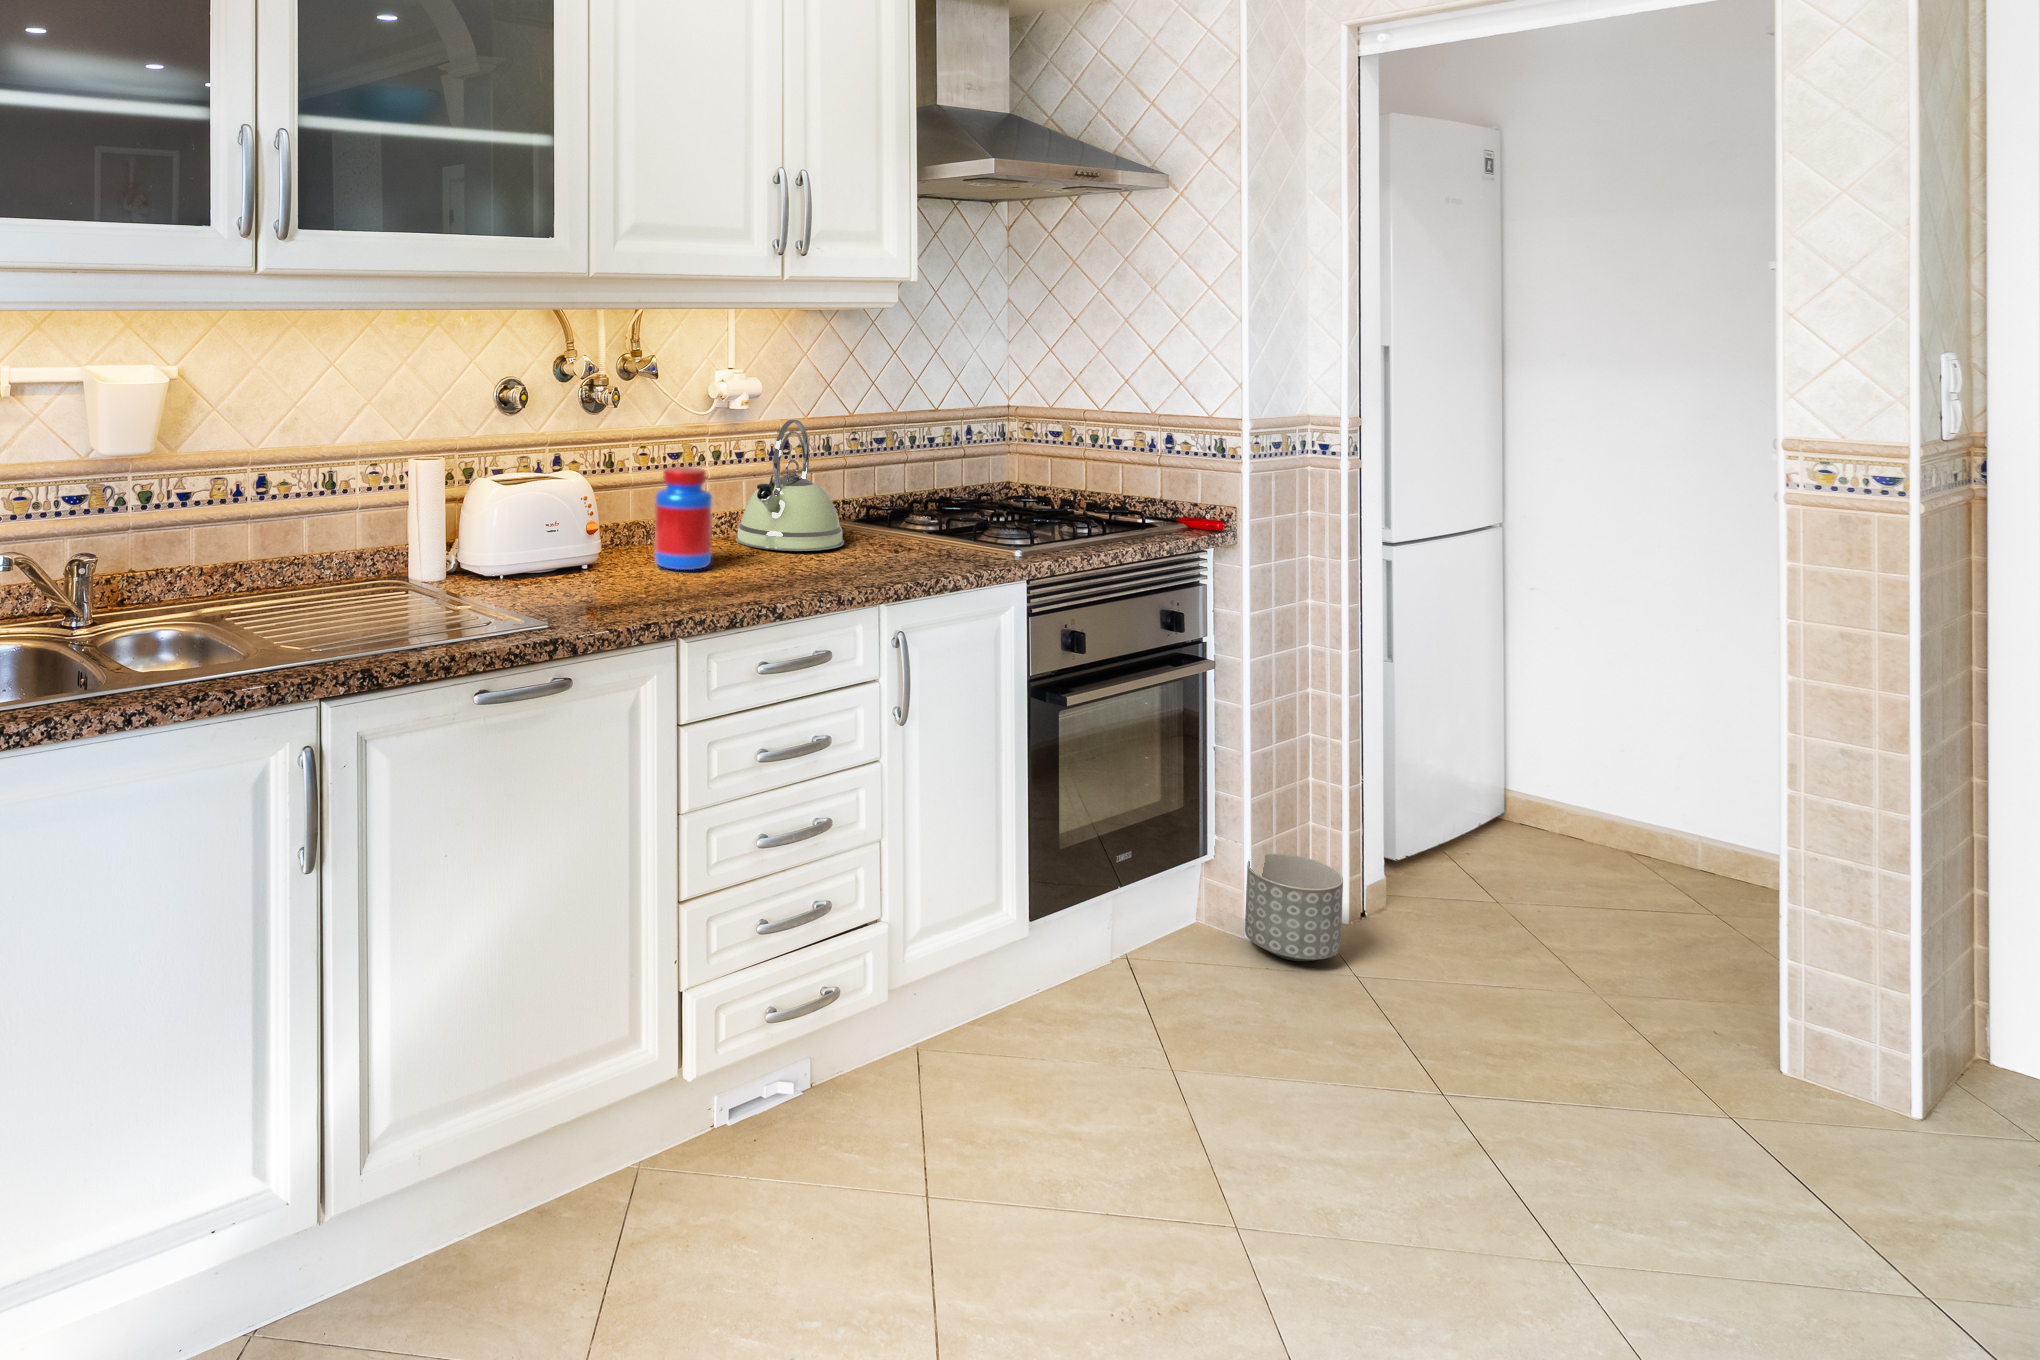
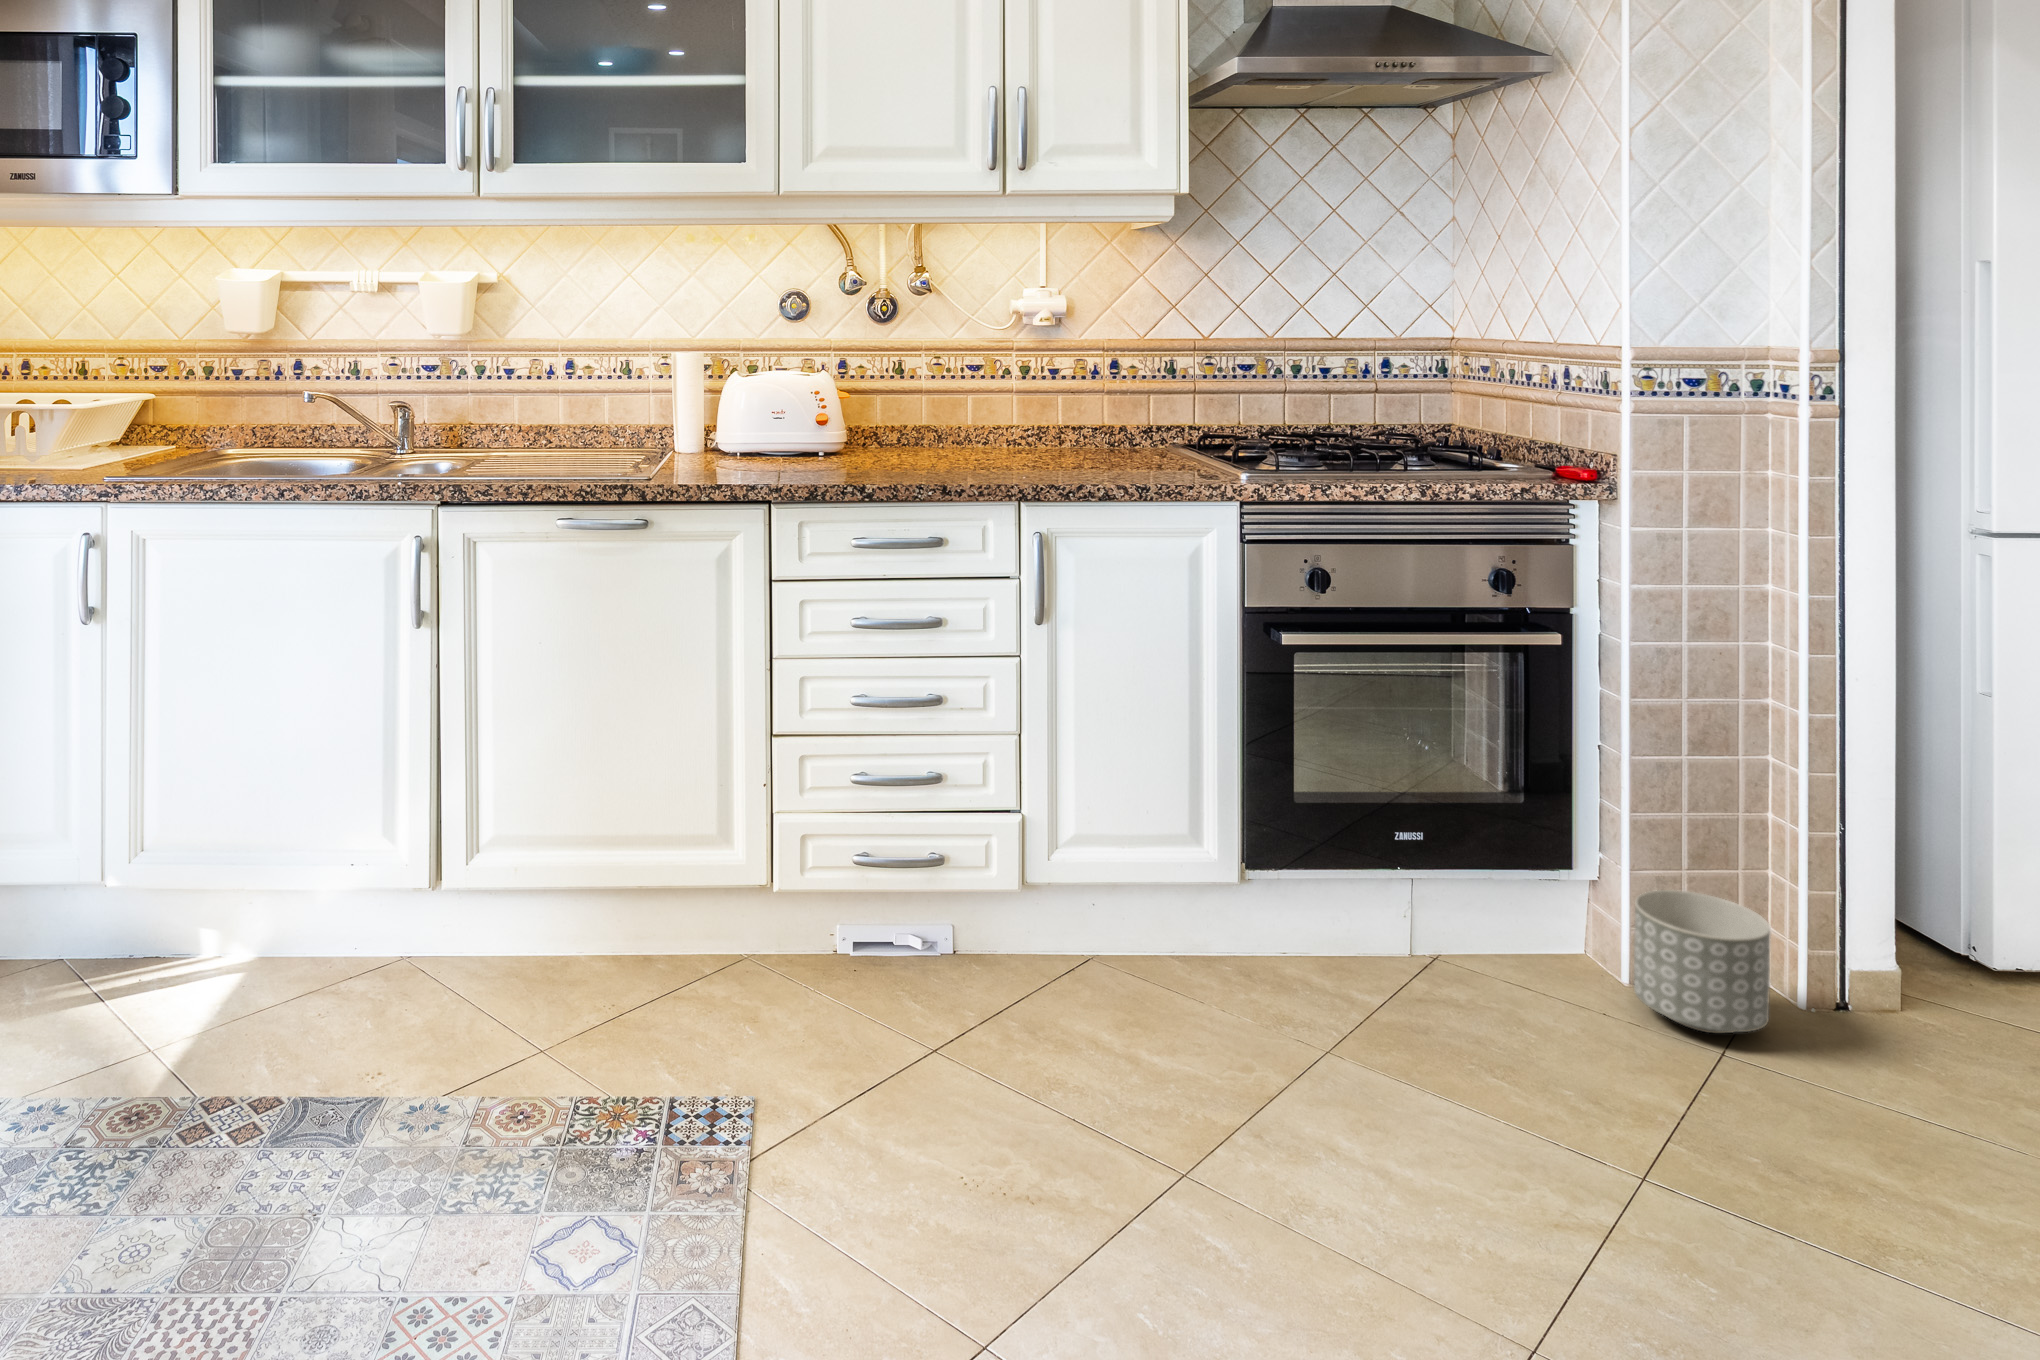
kettle: present [736,419,844,551] -> none [997,329,1110,454]
jar: present [655,467,712,570] -> none [875,366,927,457]

